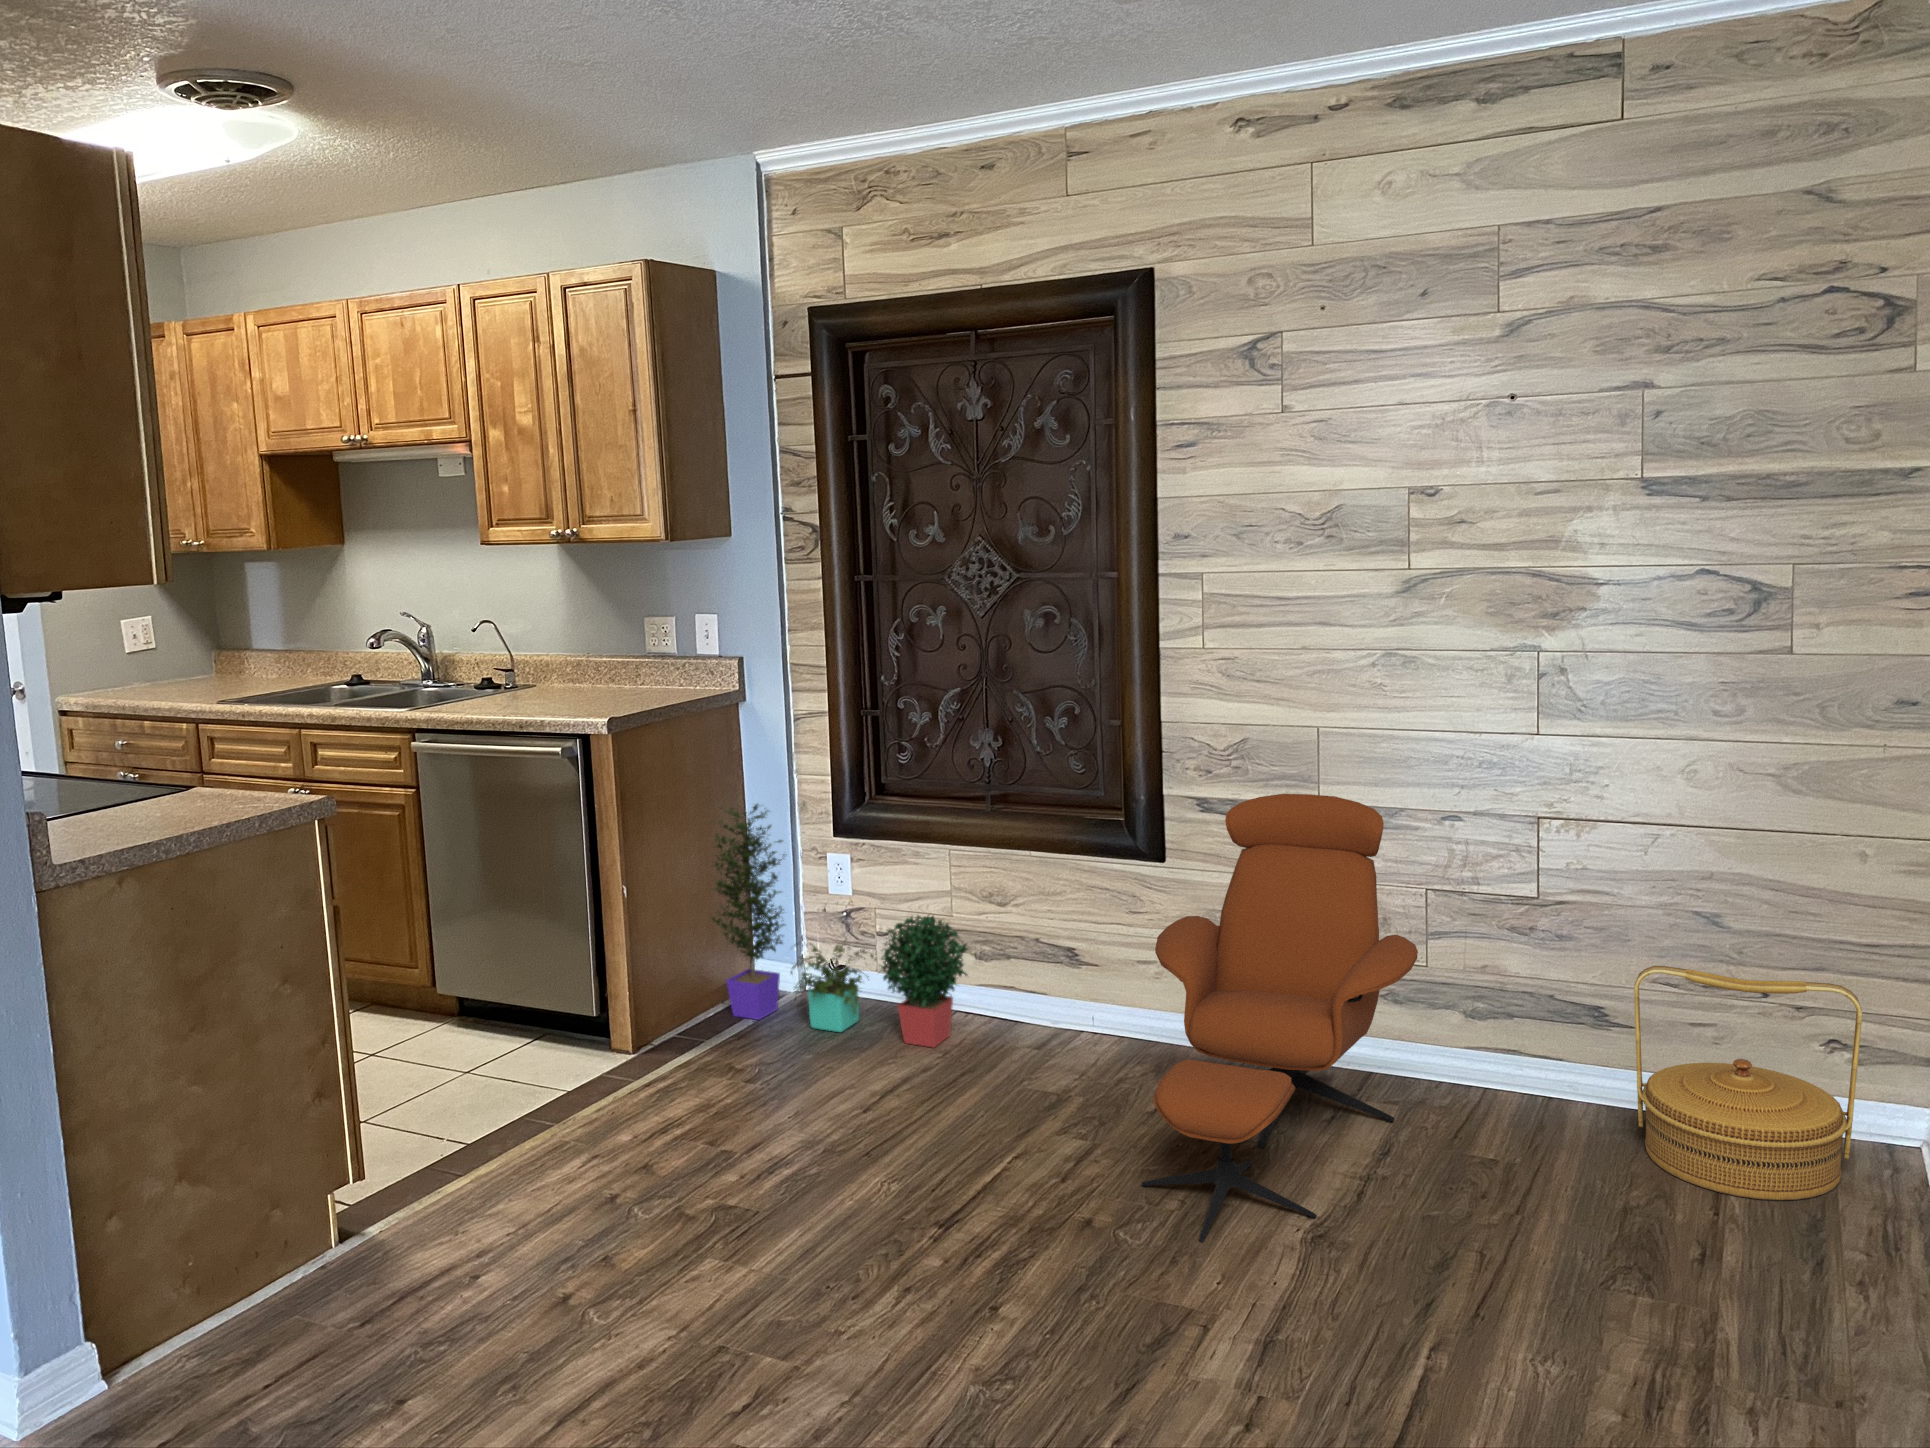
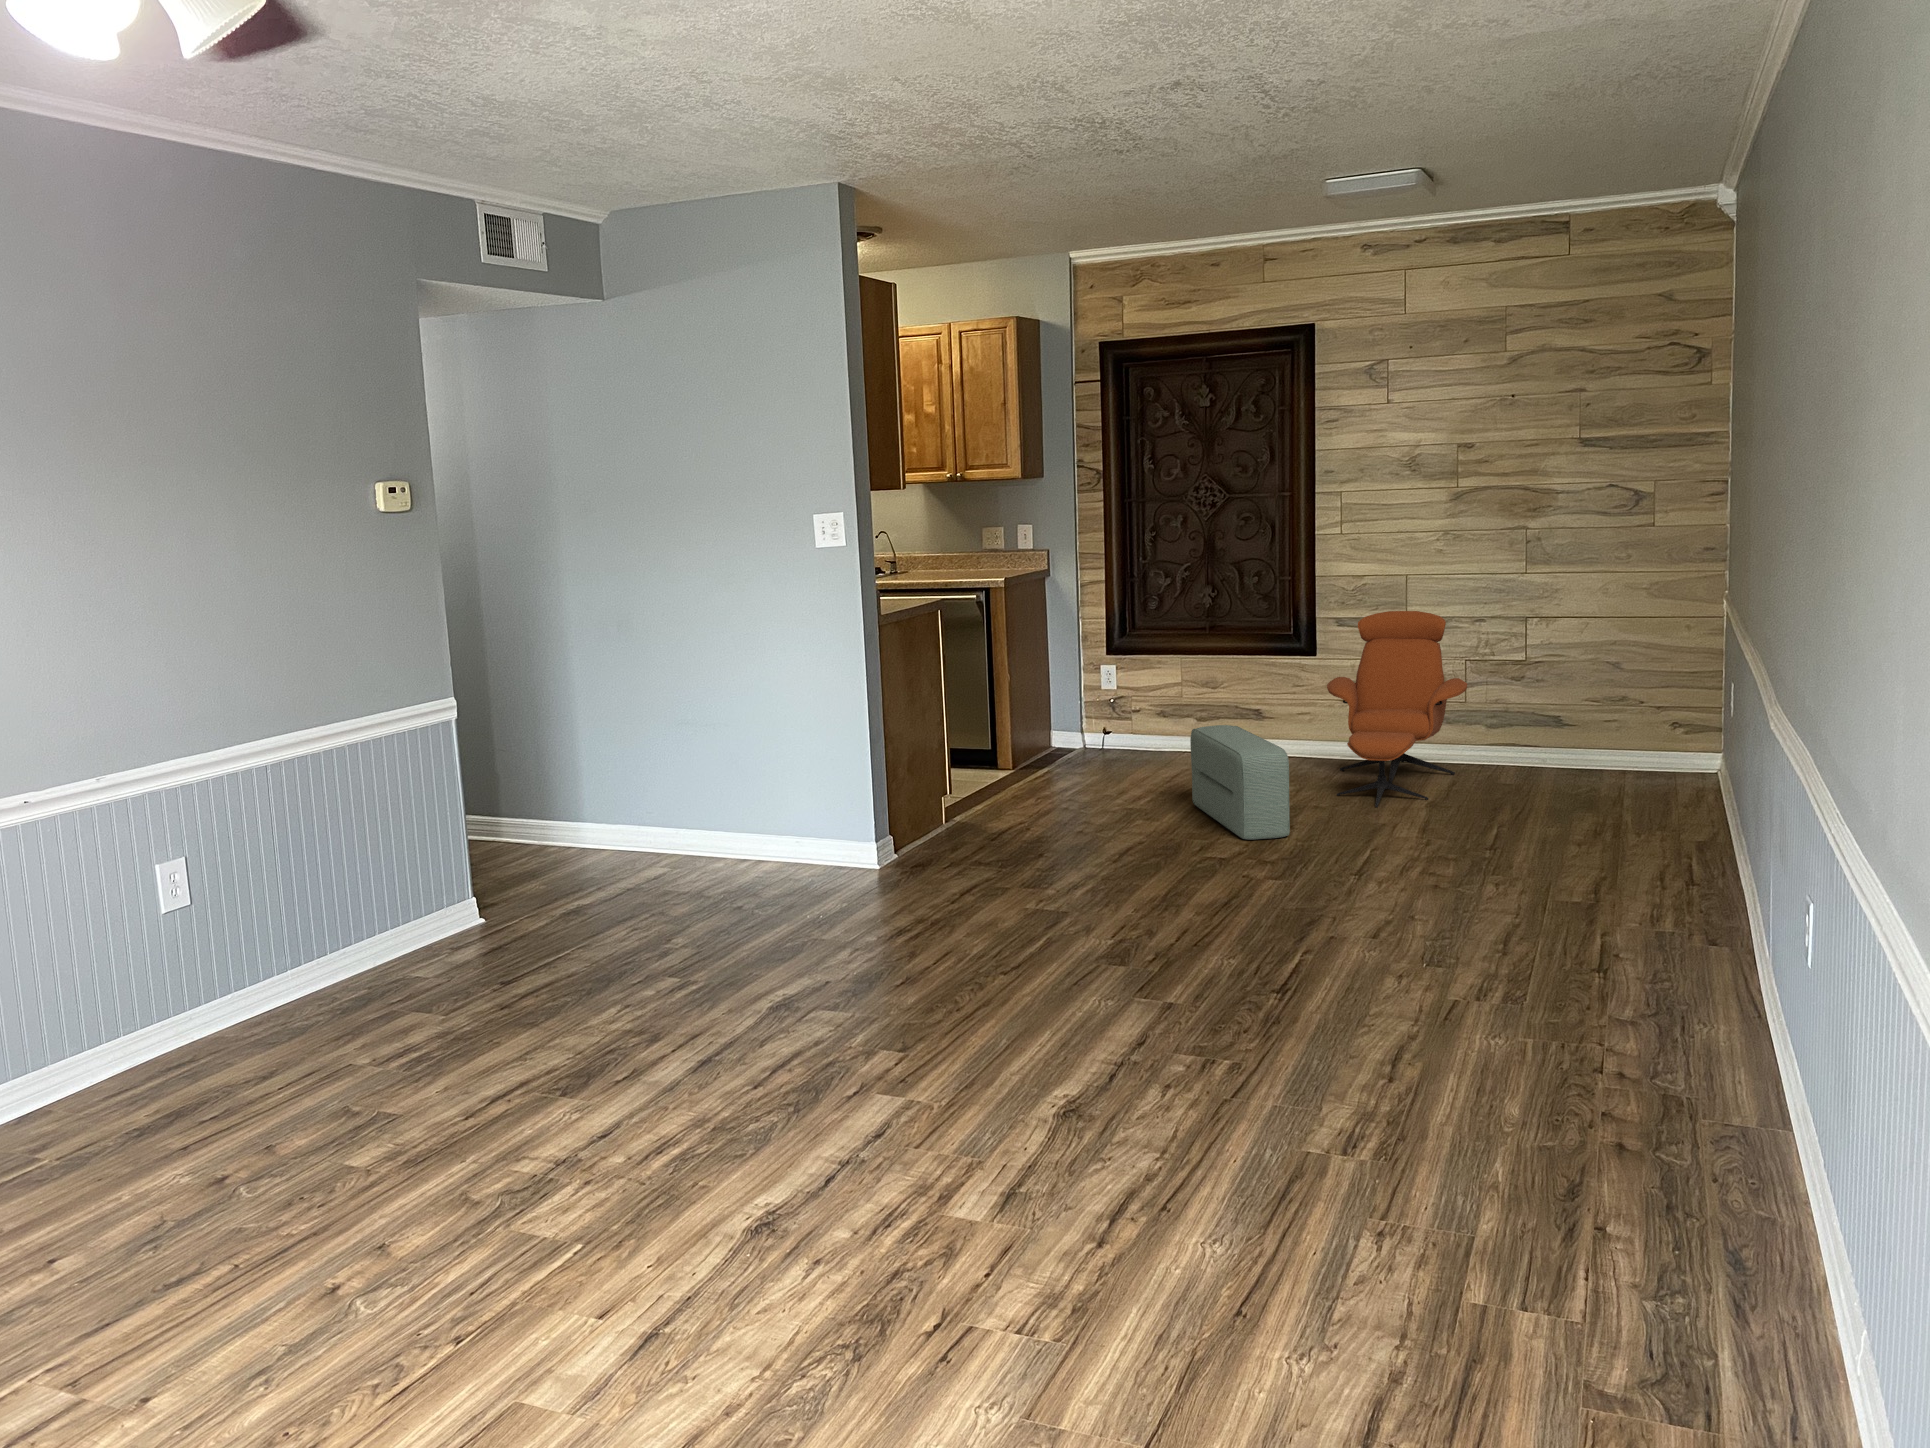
potted plant: present [712,804,967,1048] -> none [1040,632,1205,764]
woven basket: present [1634,966,1862,1200] -> none [1578,683,1687,787]
pouf: none [840,1049,966,1372] -> present [1190,725,1290,840]

